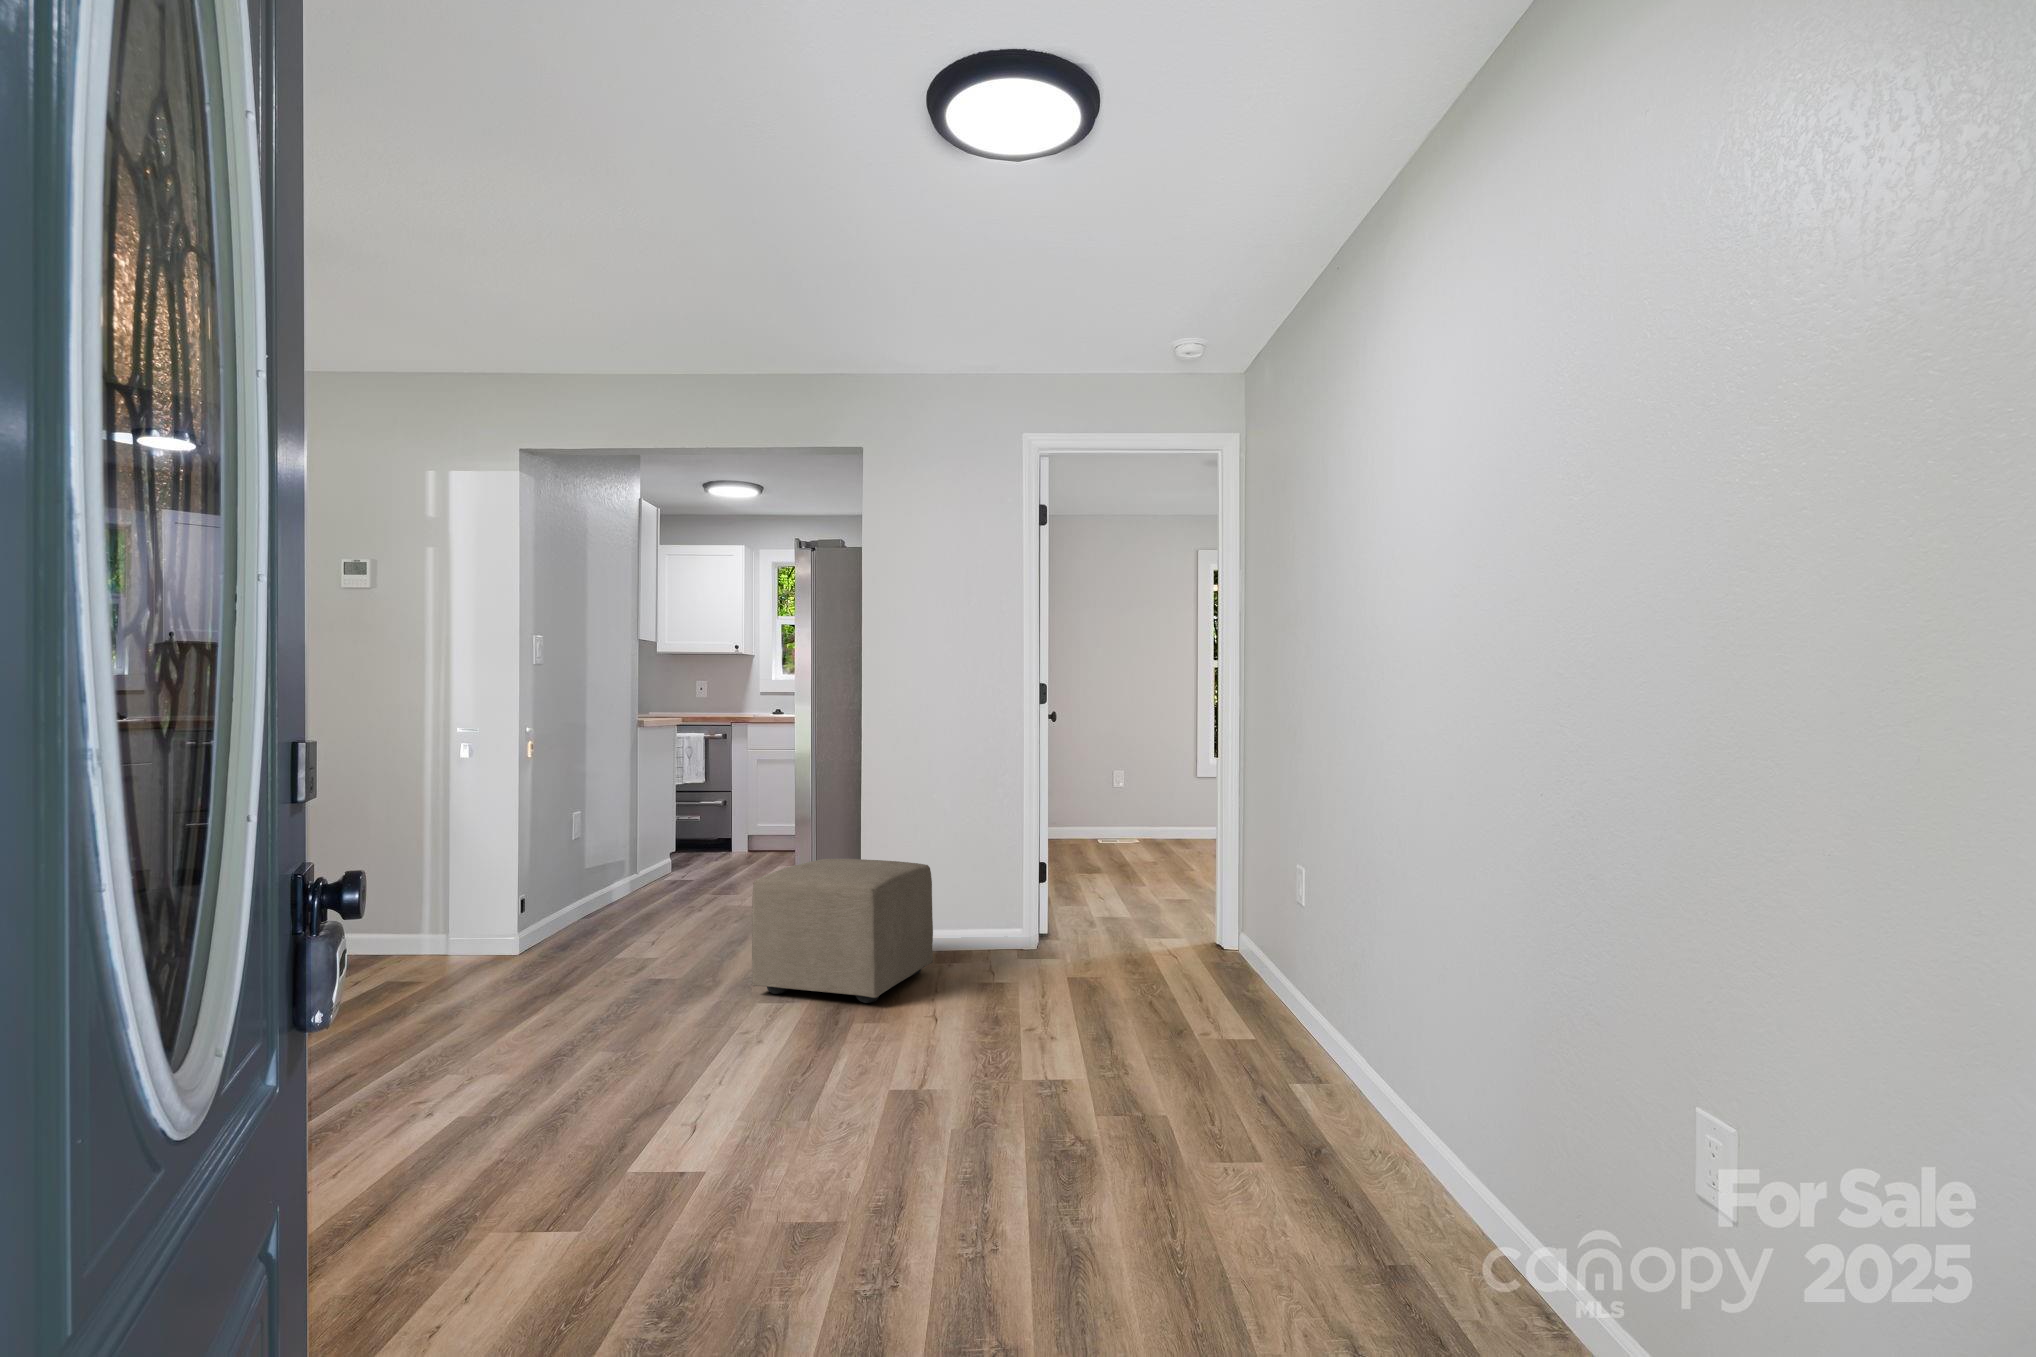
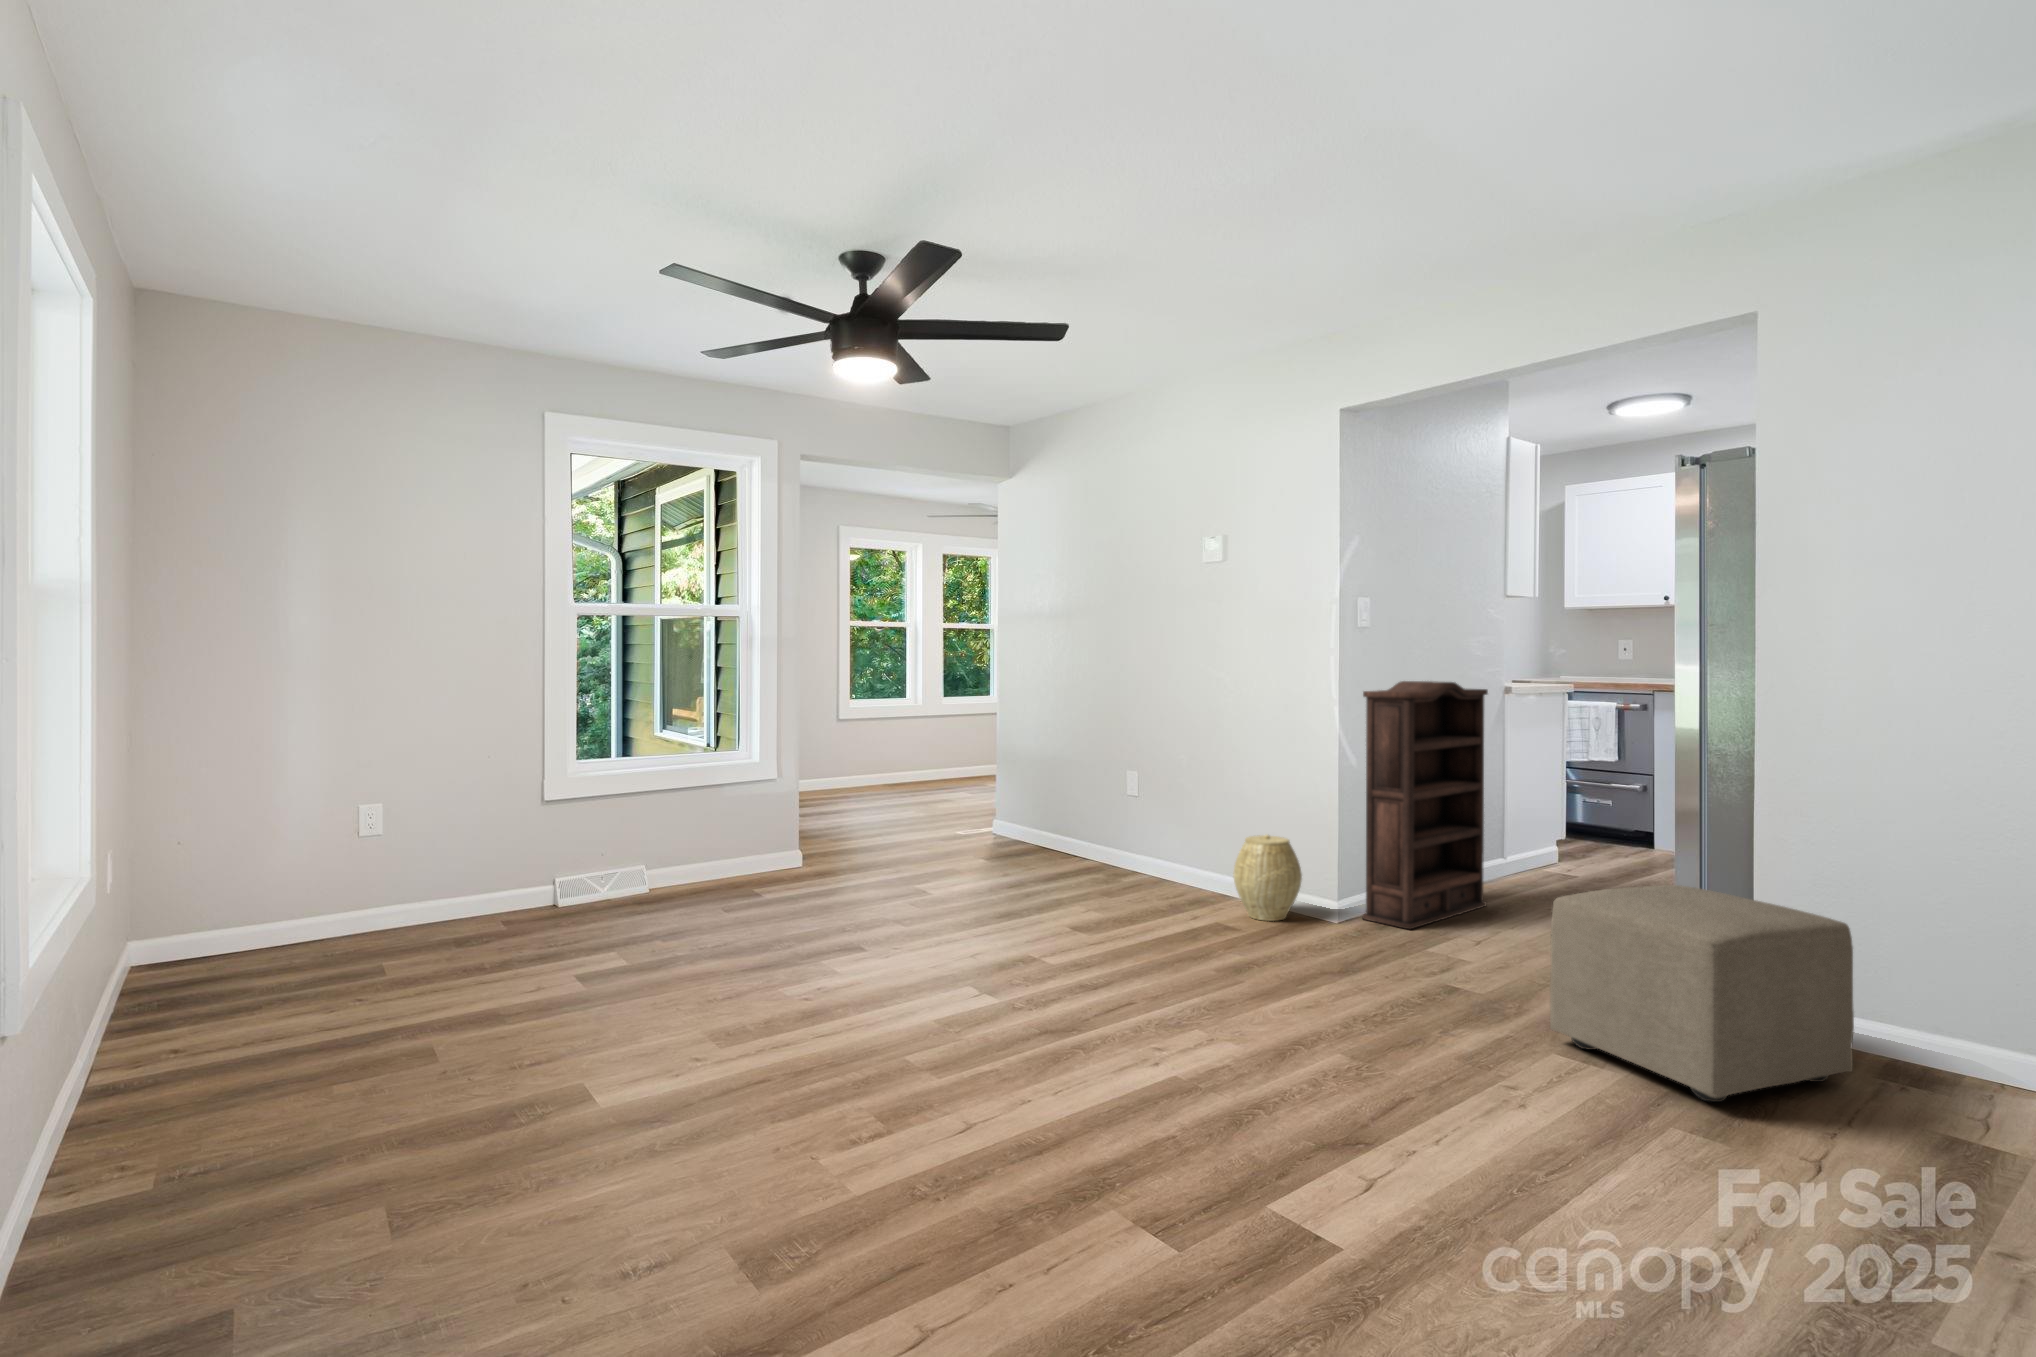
bookshelf: none [539,715,640,944] -> present [1362,681,1488,929]
woven basket: none [400,876,479,966] -> present [1233,835,1302,921]

